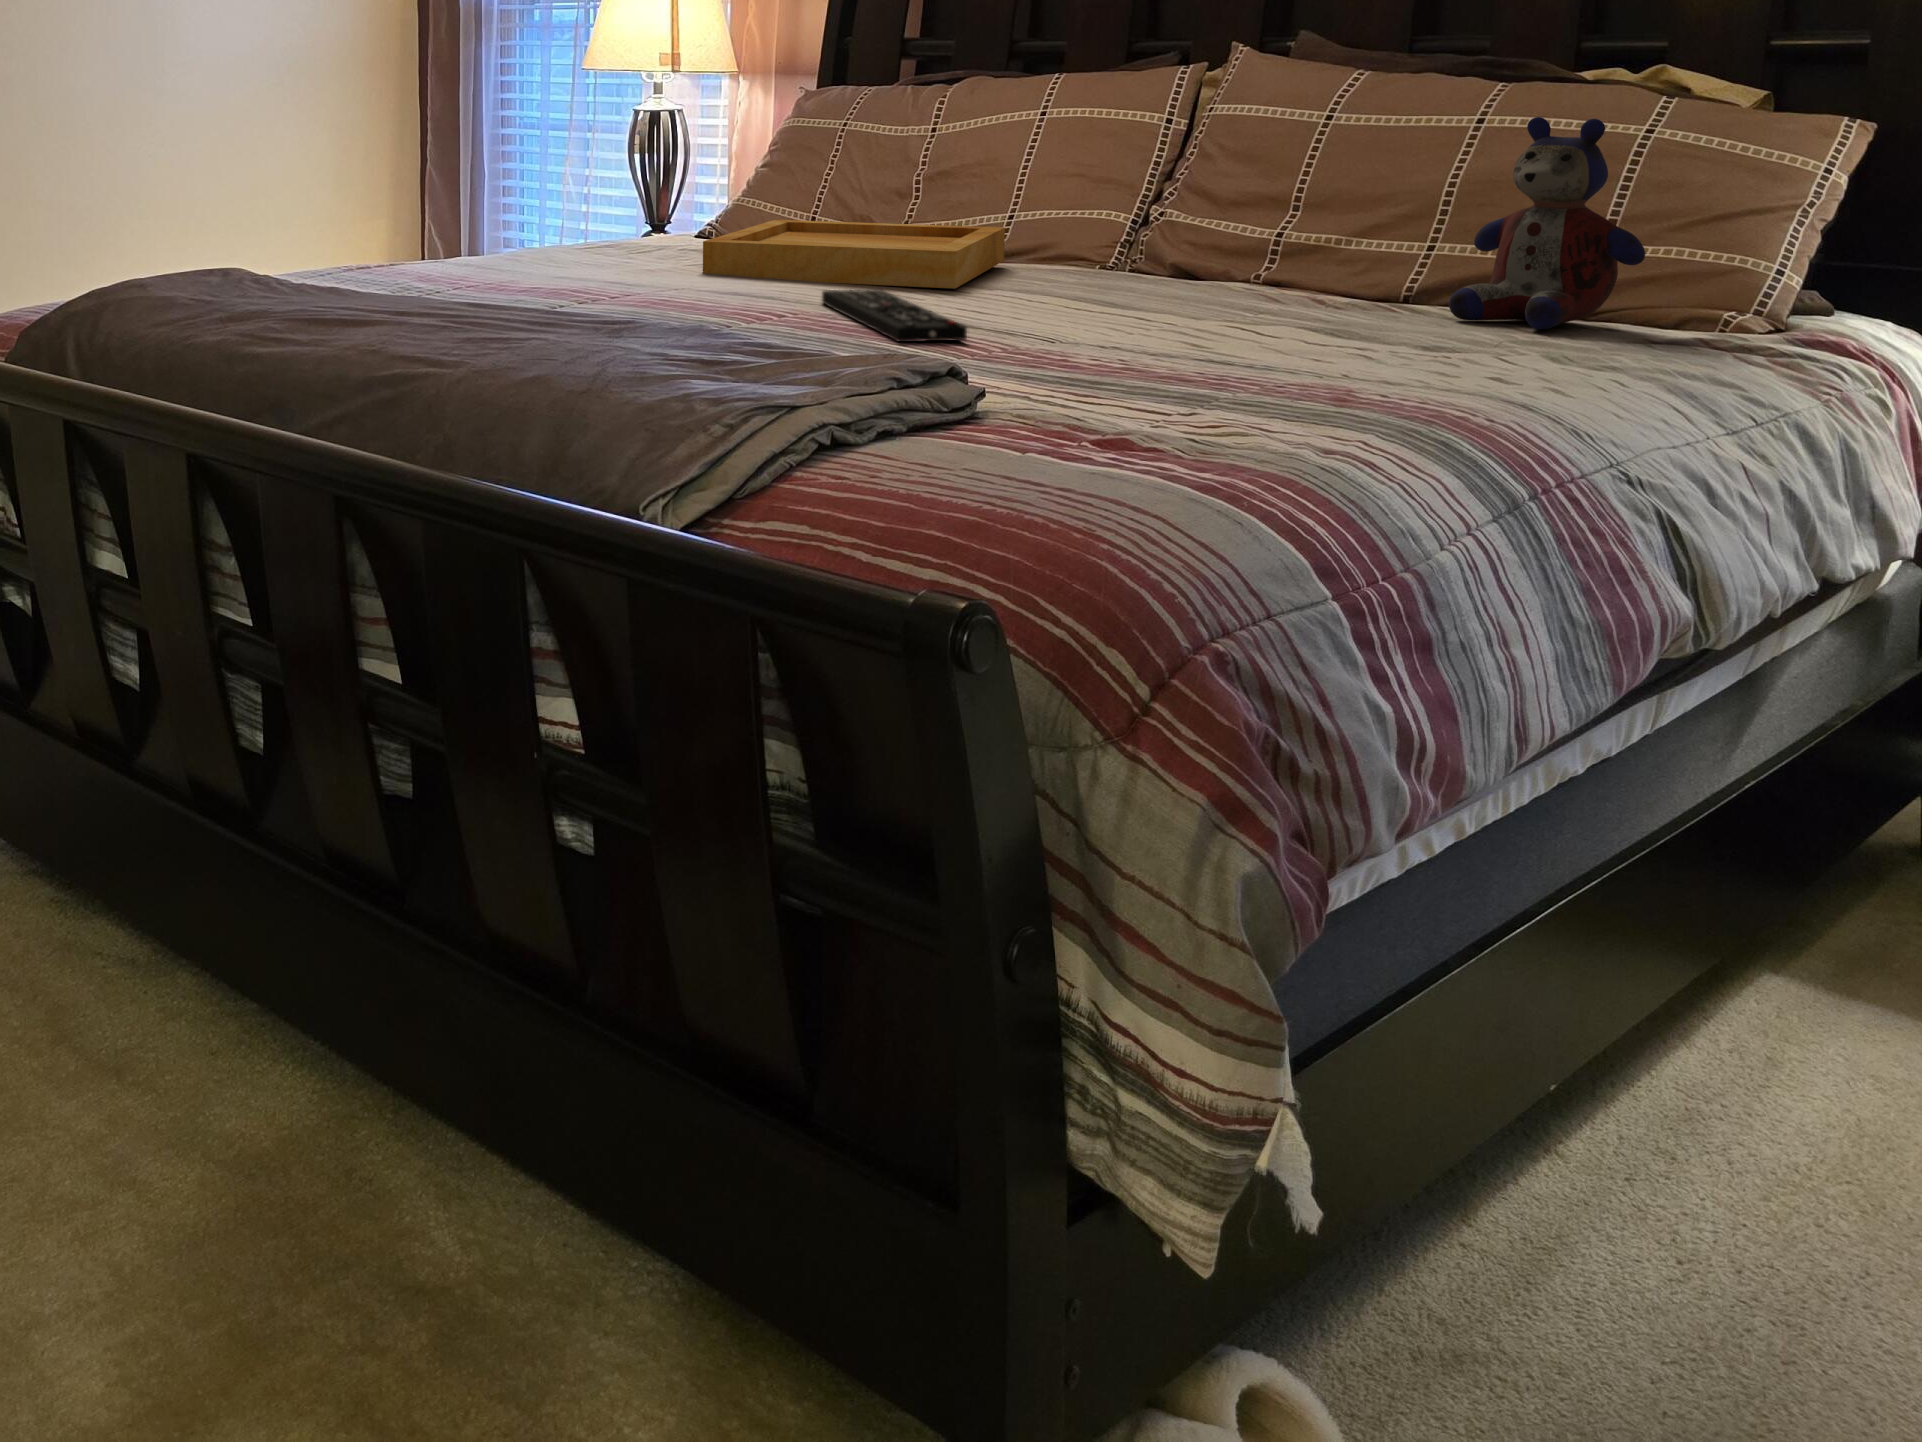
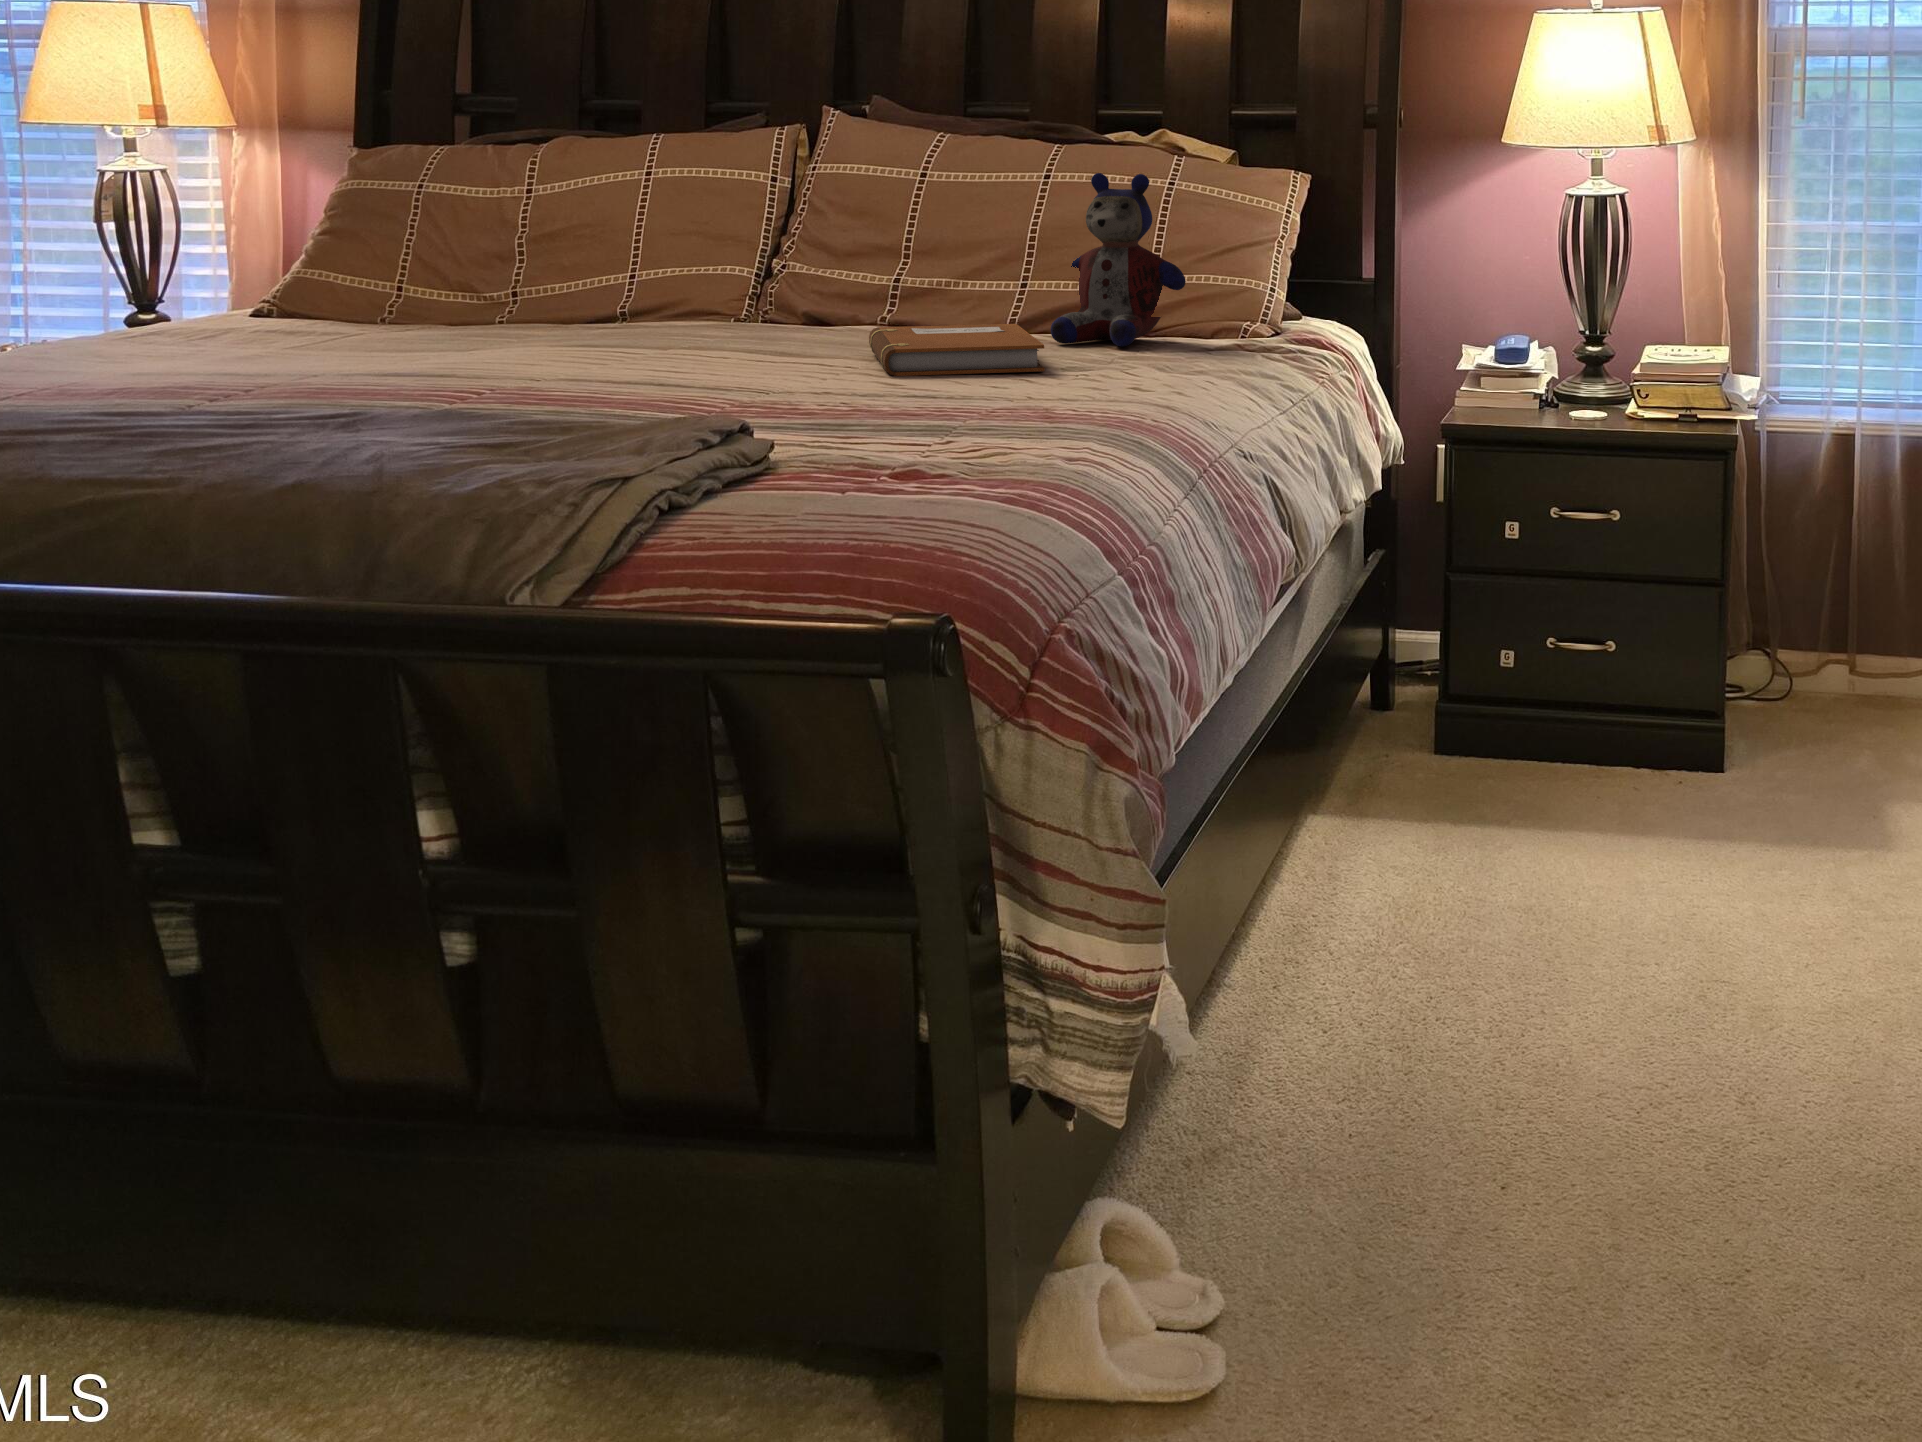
tray: present [703,220,1005,289] -> none [319,288,636,361]
notebook: none [1206,283,1405,349] -> present [869,324,1045,376]
remote control: present [822,289,967,342] -> none [497,358,688,408]

